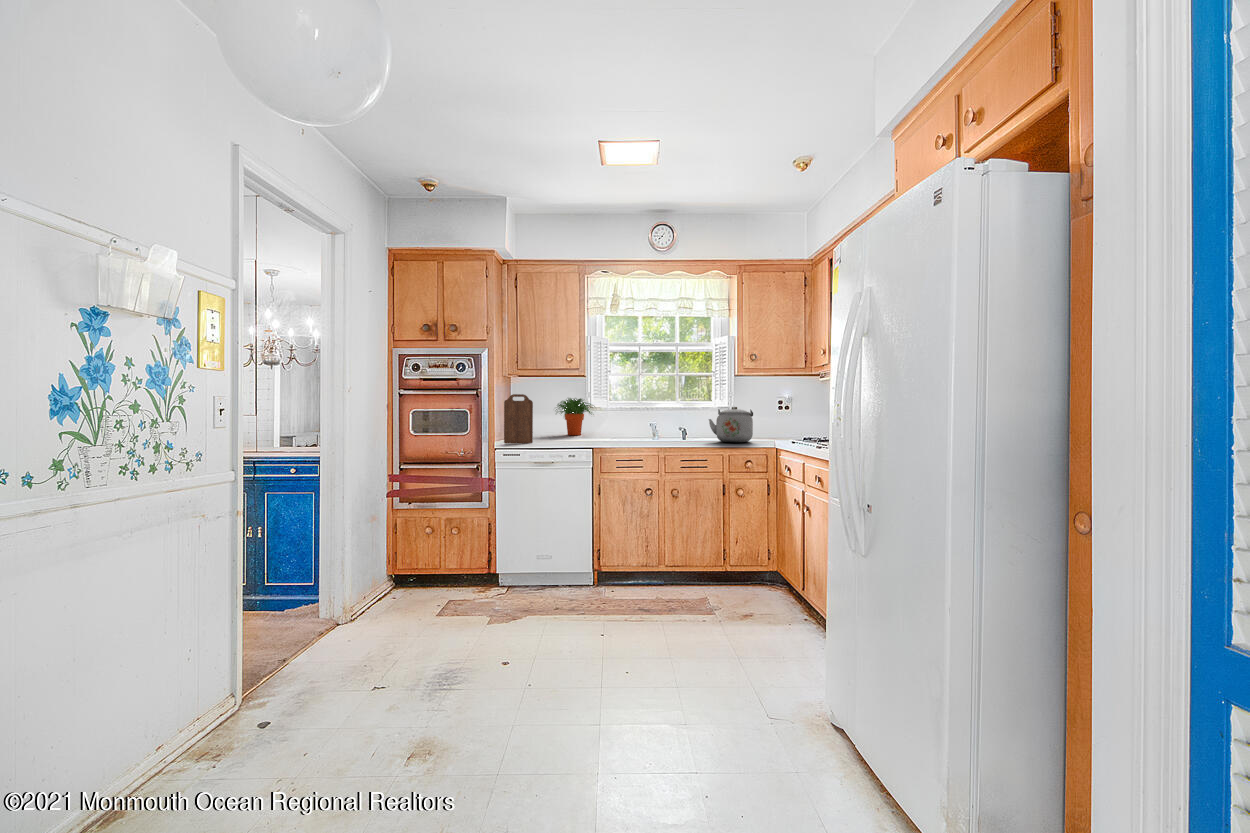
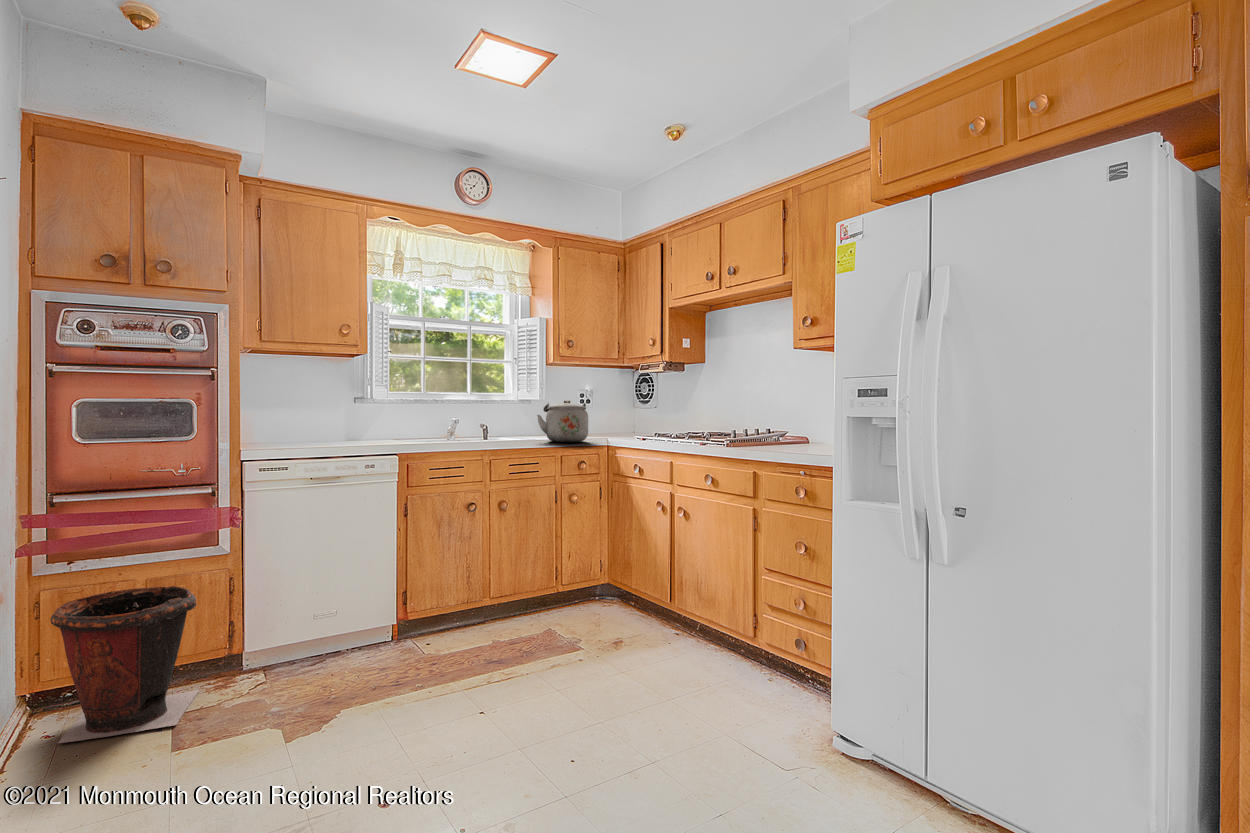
cutting board: present [504,394,533,444] -> none [255,377,300,452]
potted plant: present [556,398,595,435] -> none [307,386,372,438]
trash can: none [393,523,469,605] -> present [50,586,199,743]

